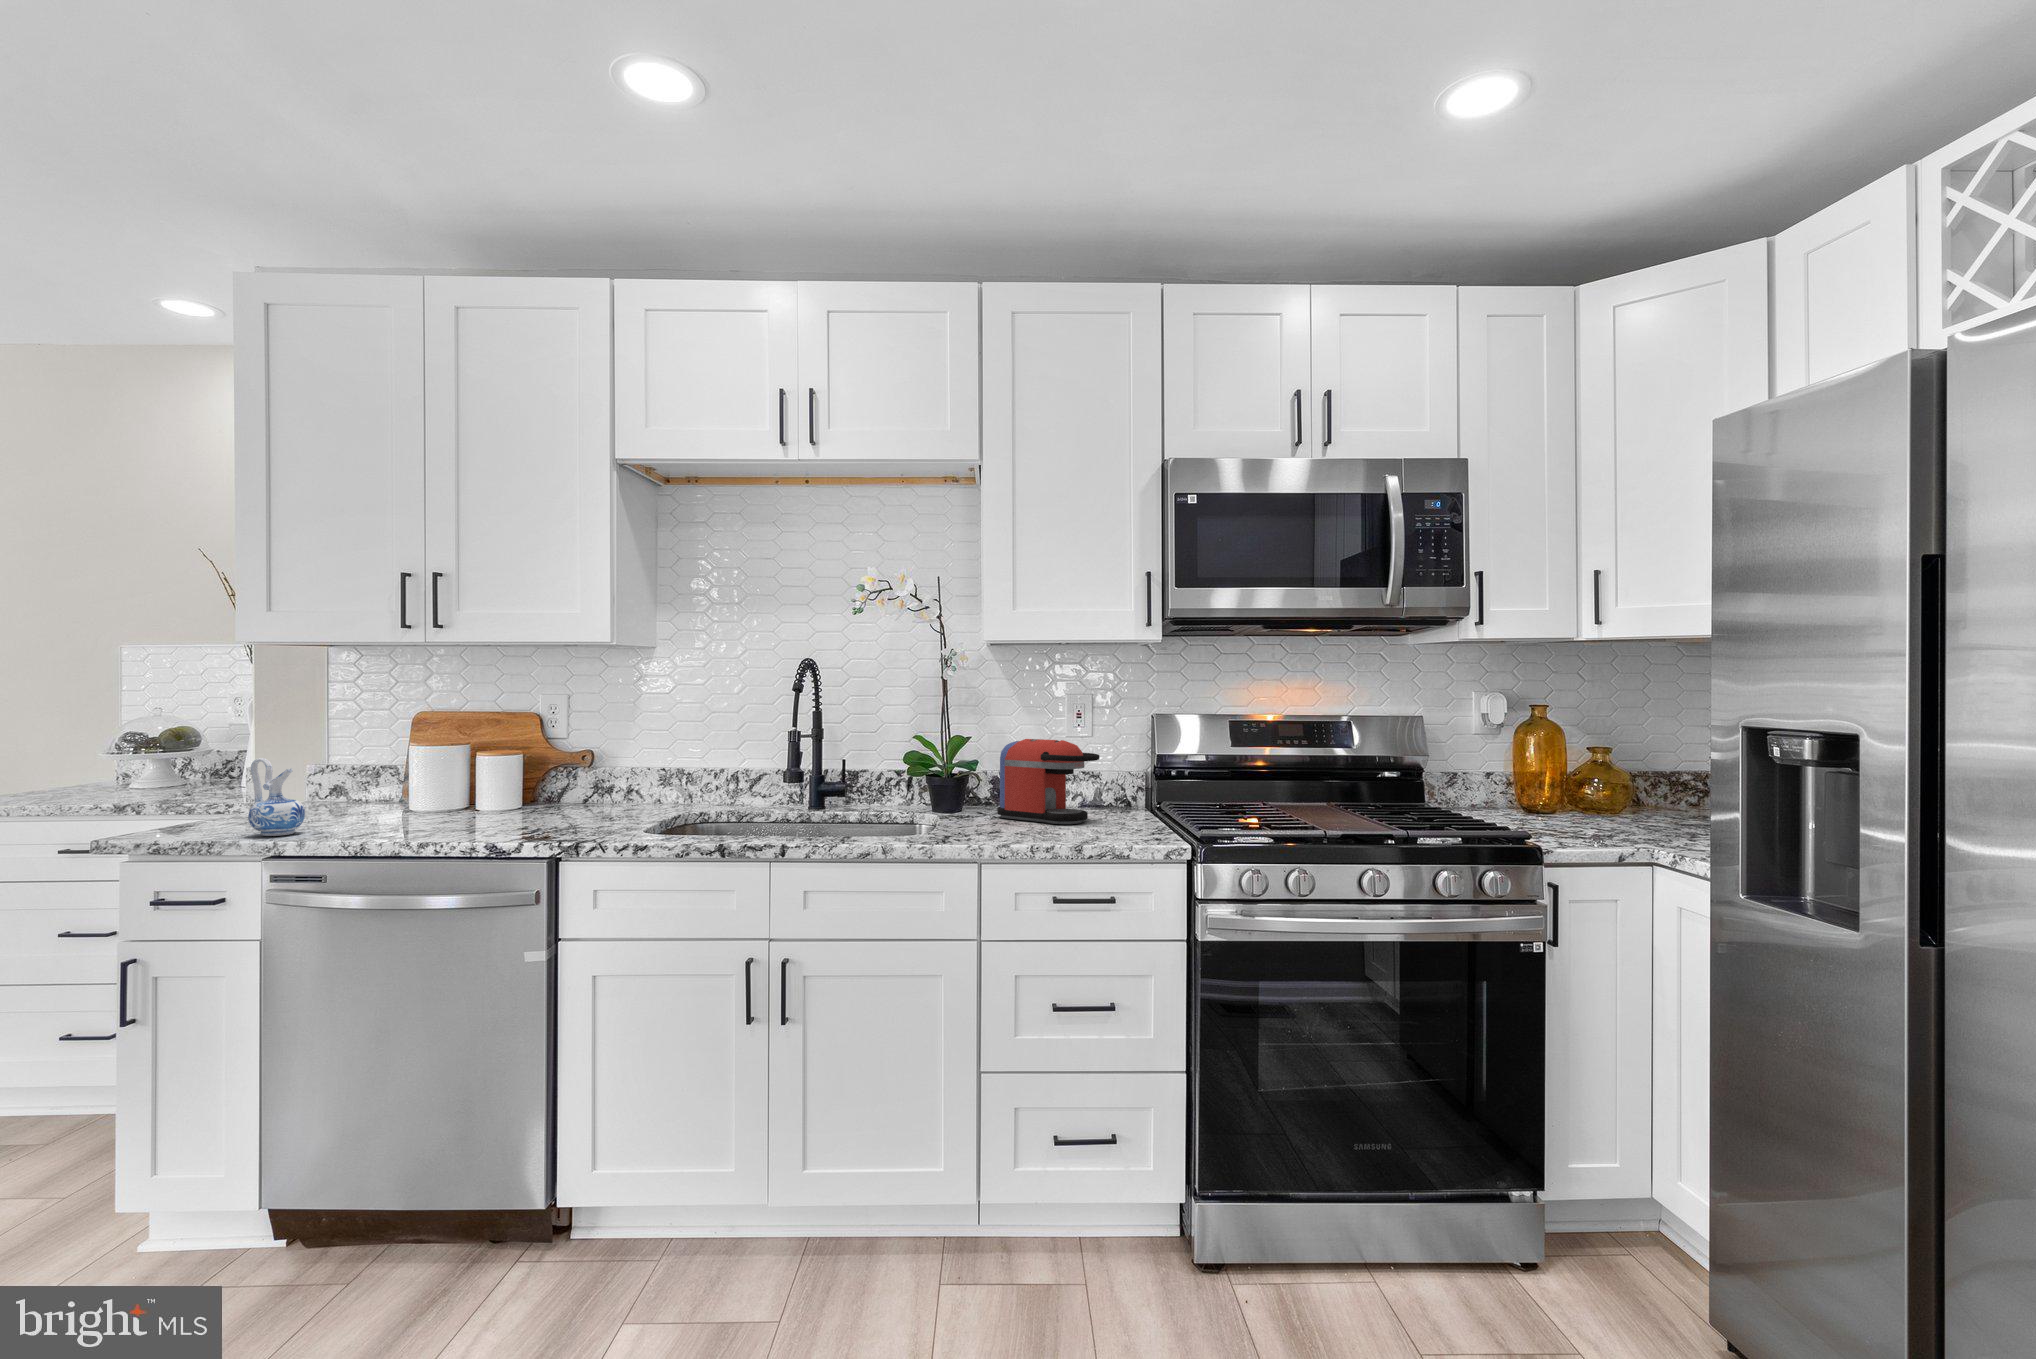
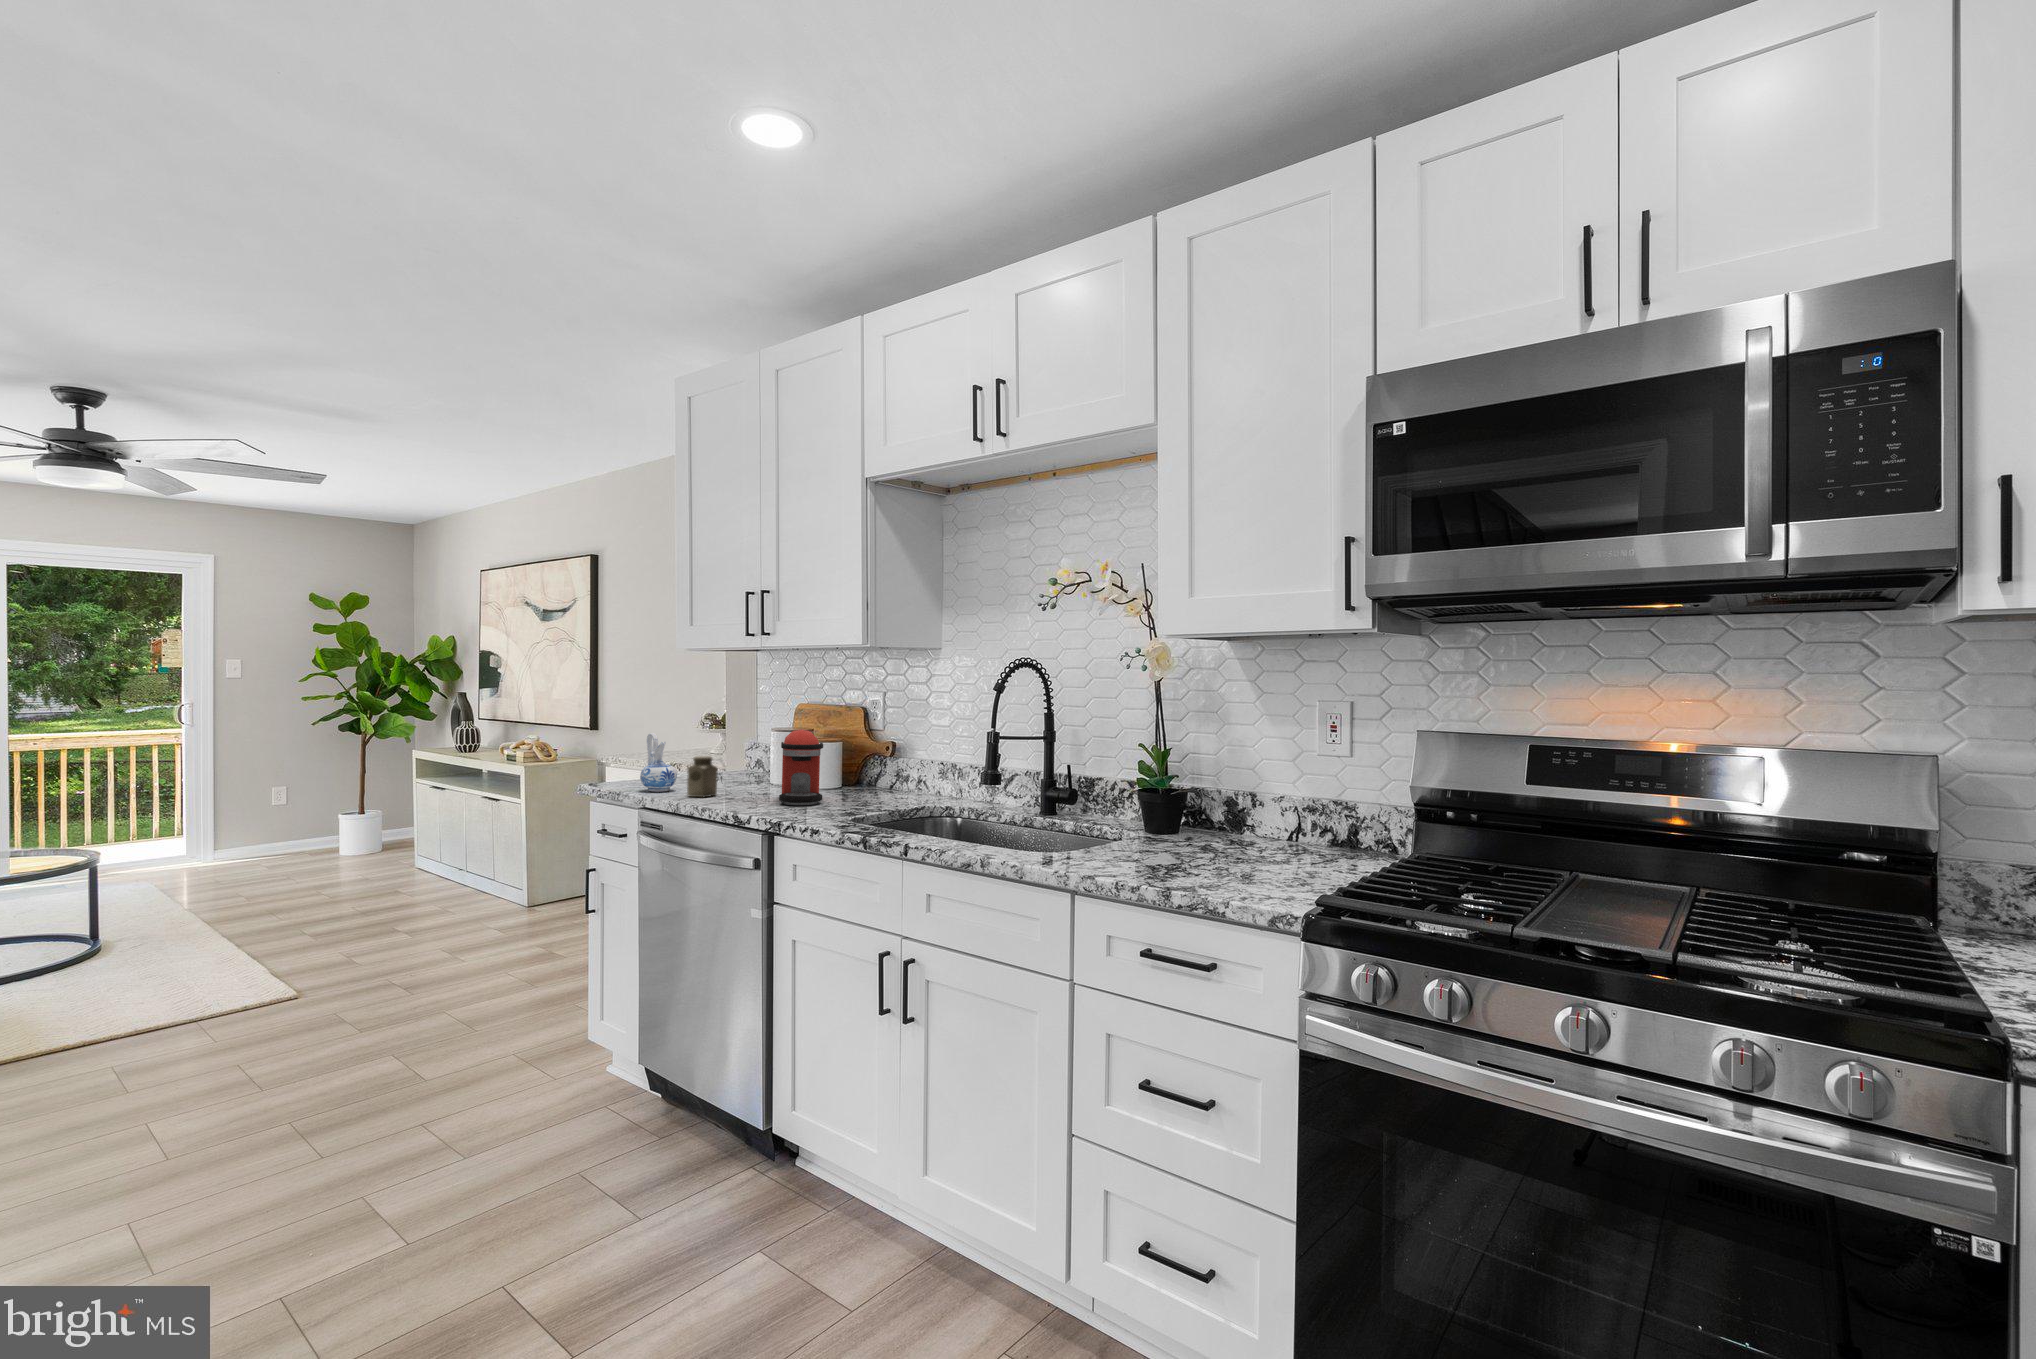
coffee maker: present [997,739,1099,824] -> present [779,729,823,805]
salt shaker: none [352,782,390,835] -> present [687,756,718,797]

